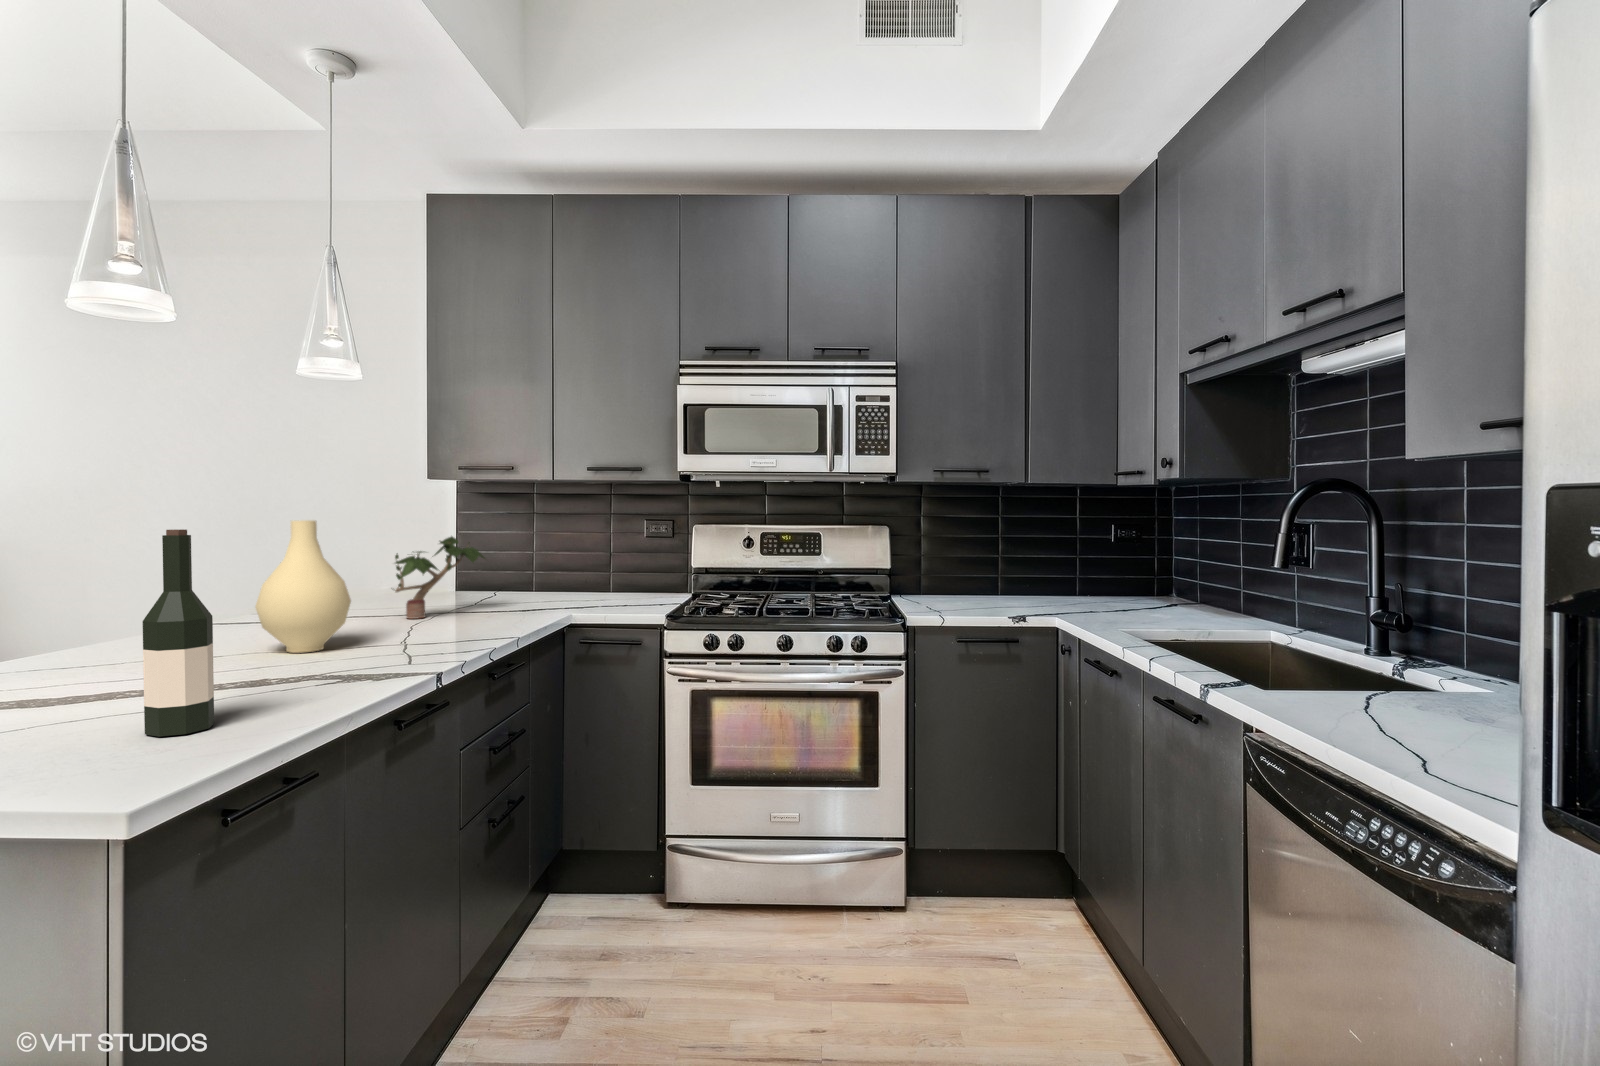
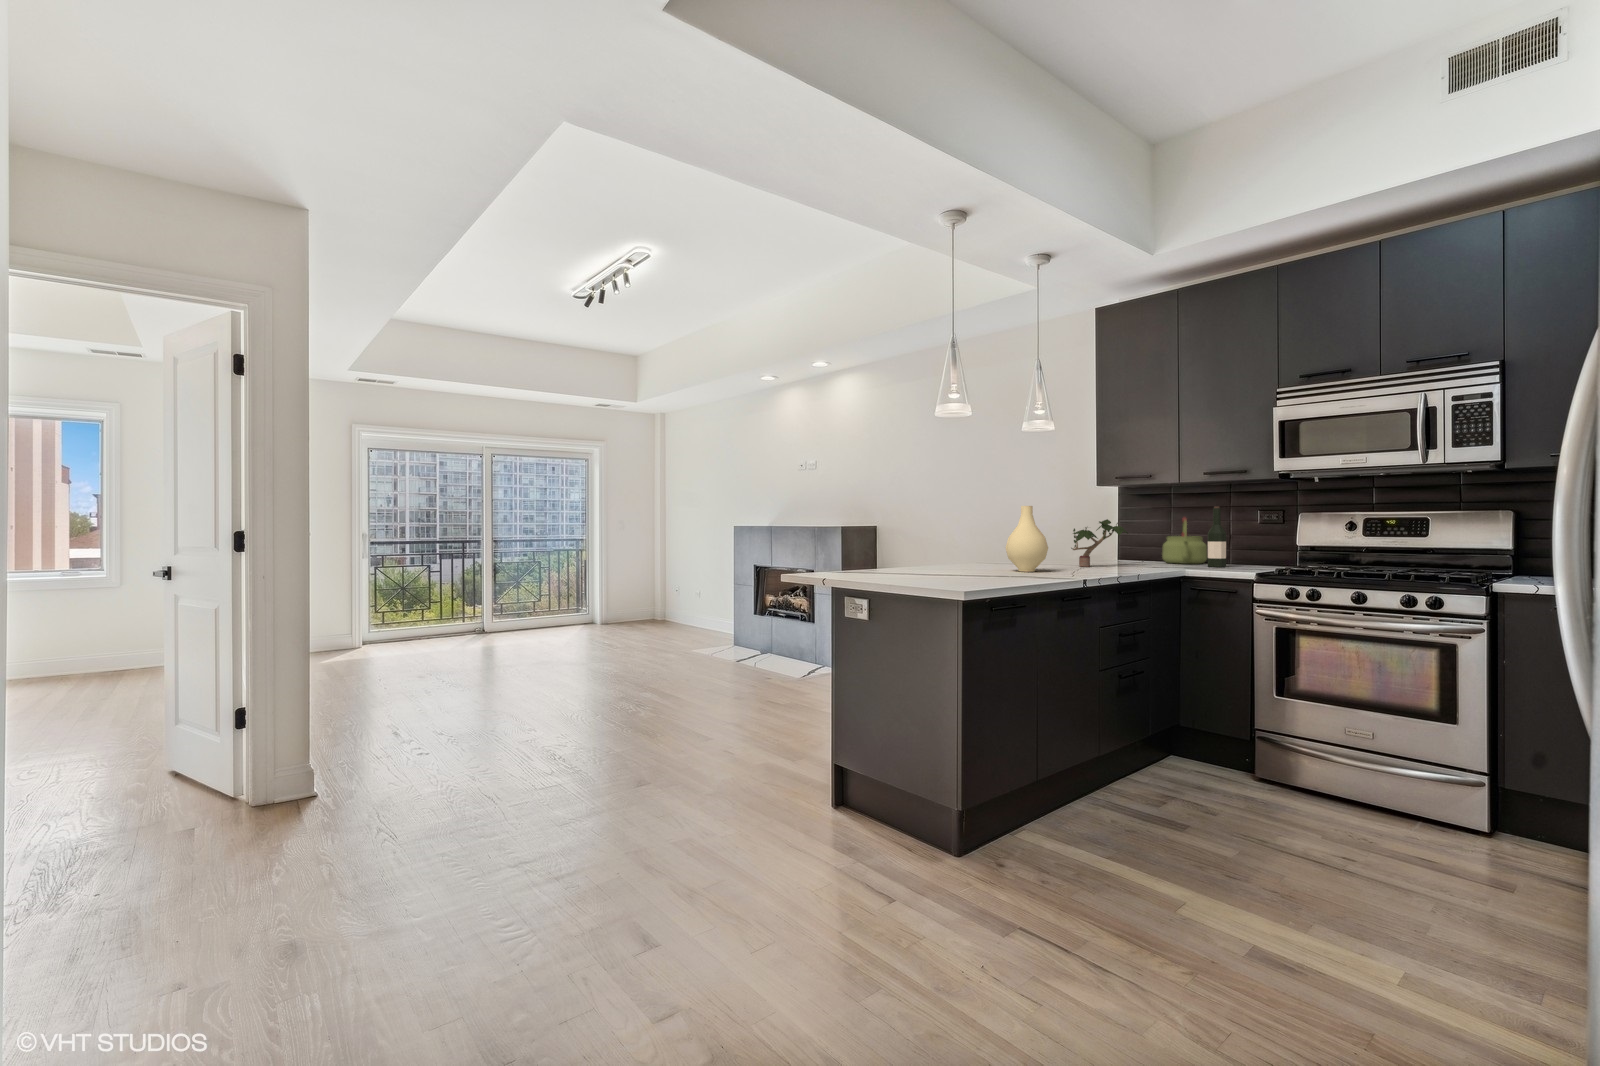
kettle: none [528,528,586,596] -> present [1162,517,1207,564]
wine bottle: present [143,529,214,737] -> present [1208,506,1226,567]

